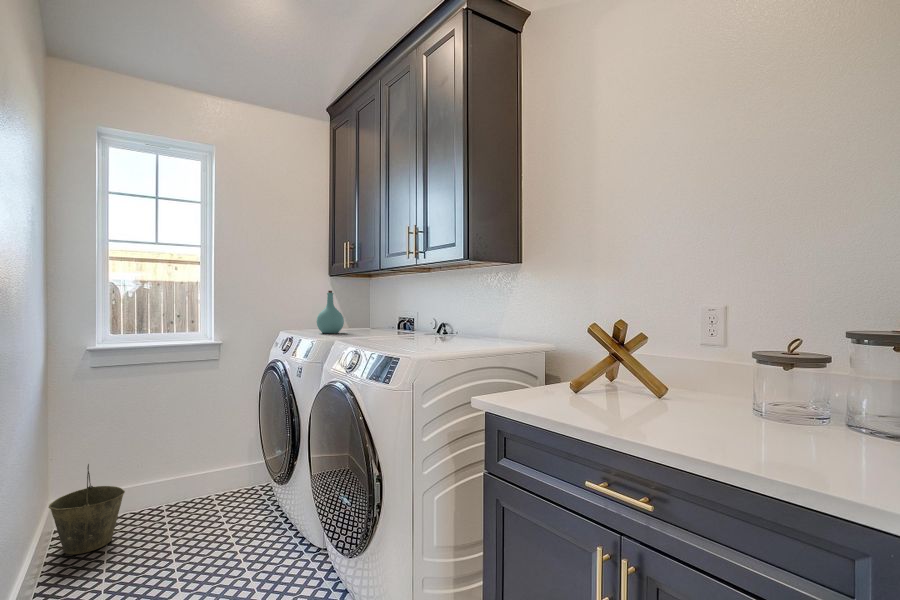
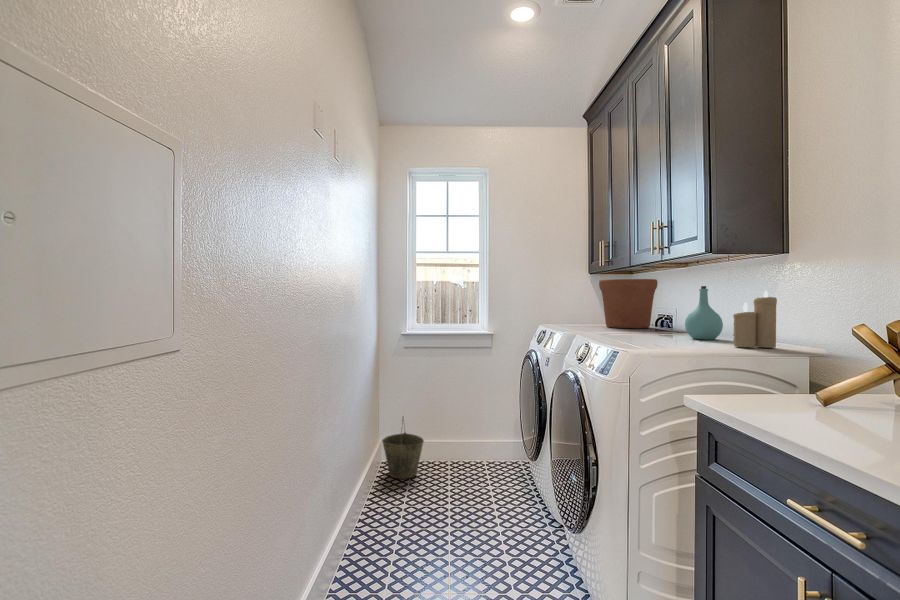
flower pot: none [349,282,403,330] -> present [599,279,658,328]
bottle: present [317,291,344,333] -> present [685,286,723,340]
candle: none [487,294,517,343] -> present [733,291,777,348]

